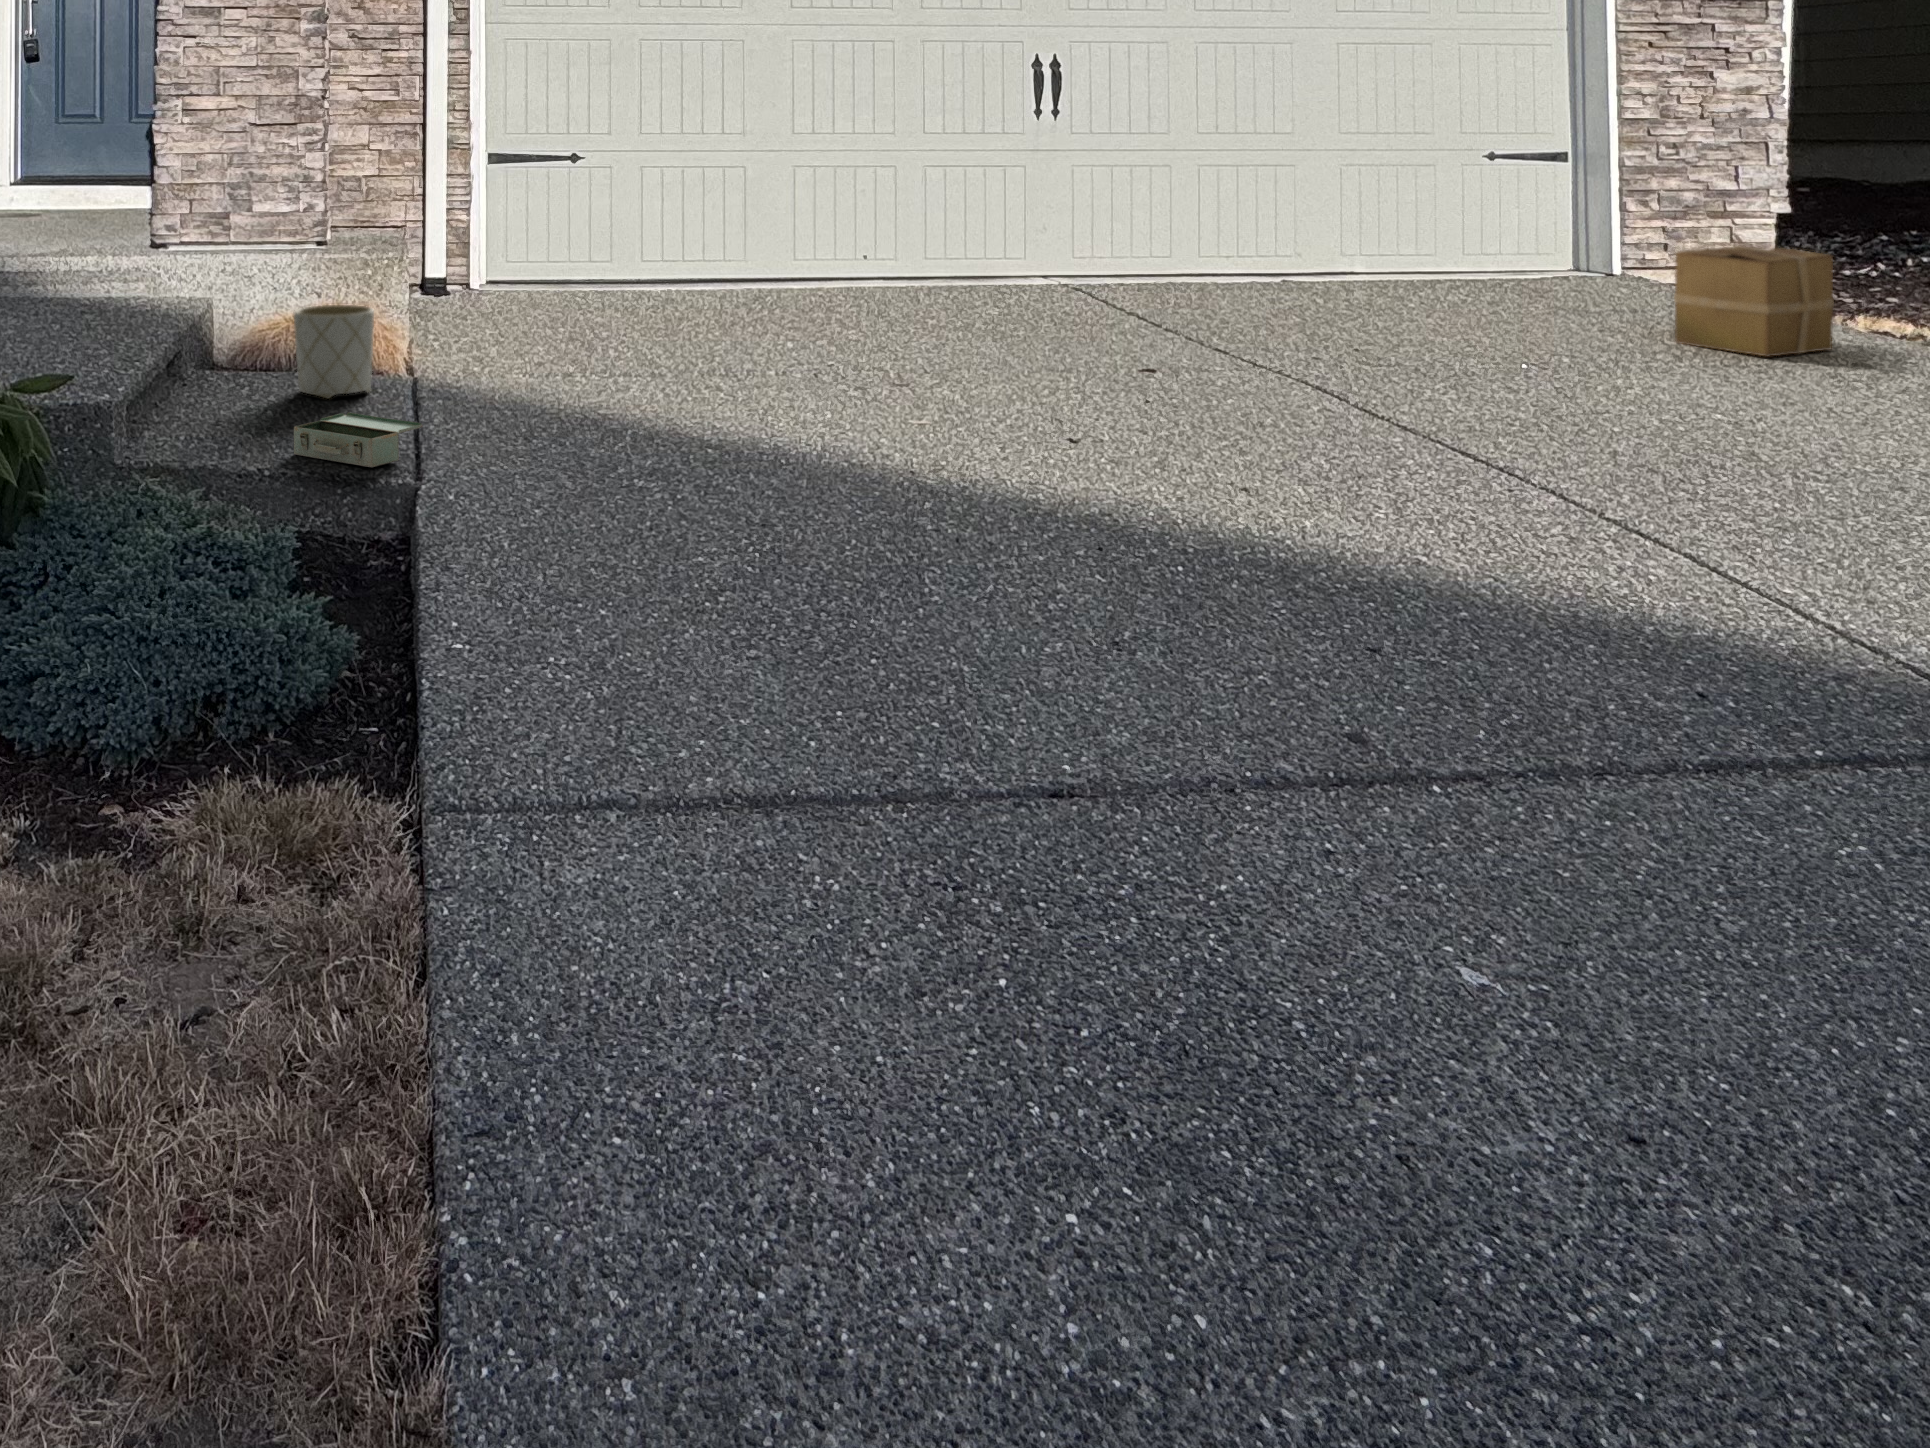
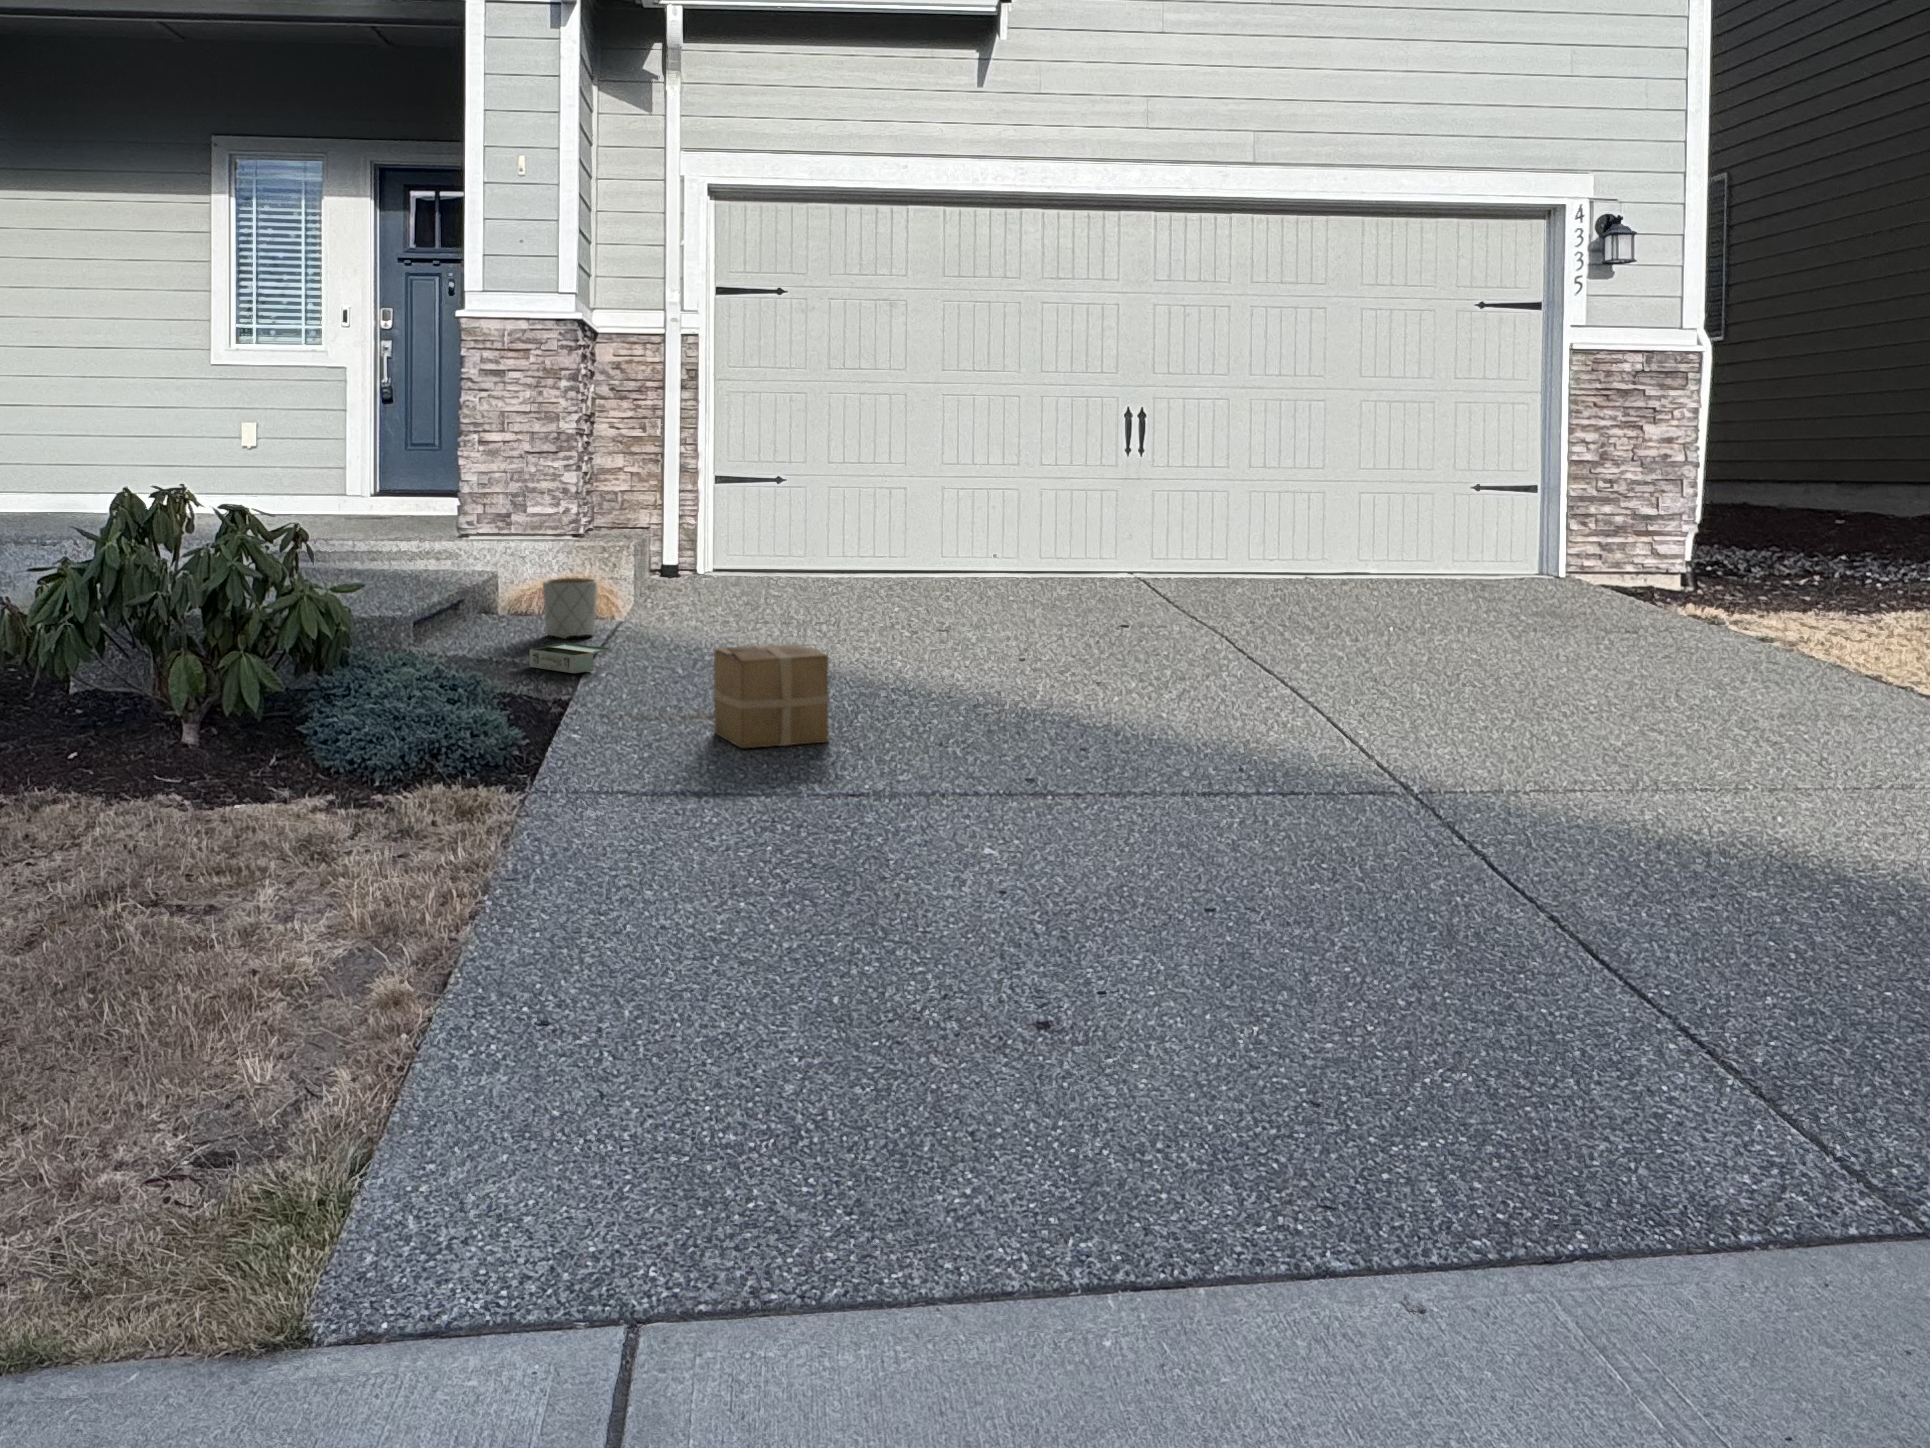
cardboard box: present [1674,246,1834,356] -> present [714,644,829,748]

